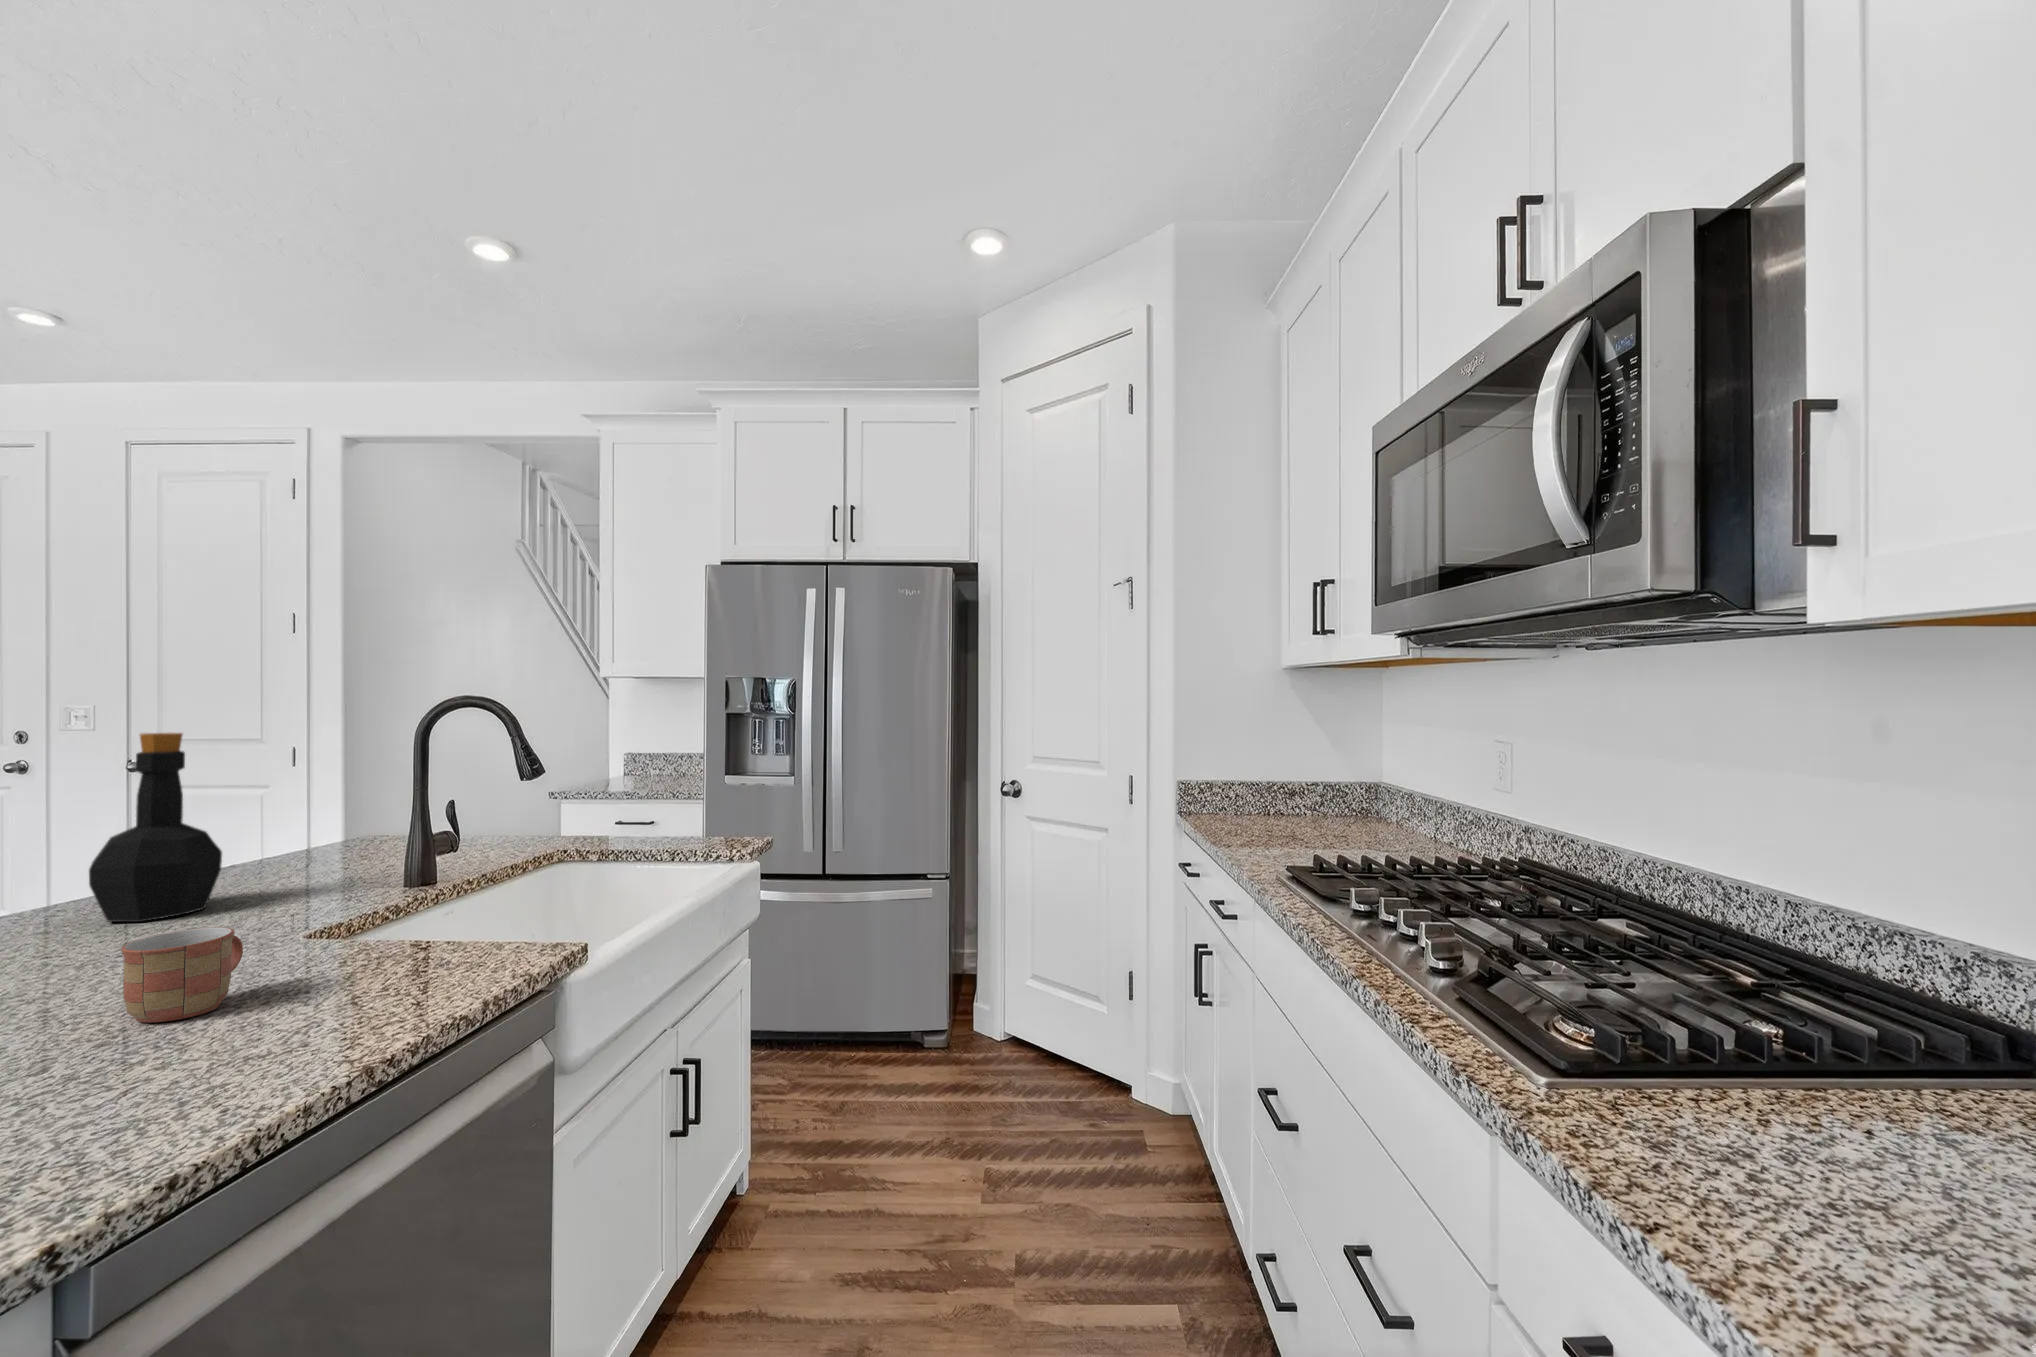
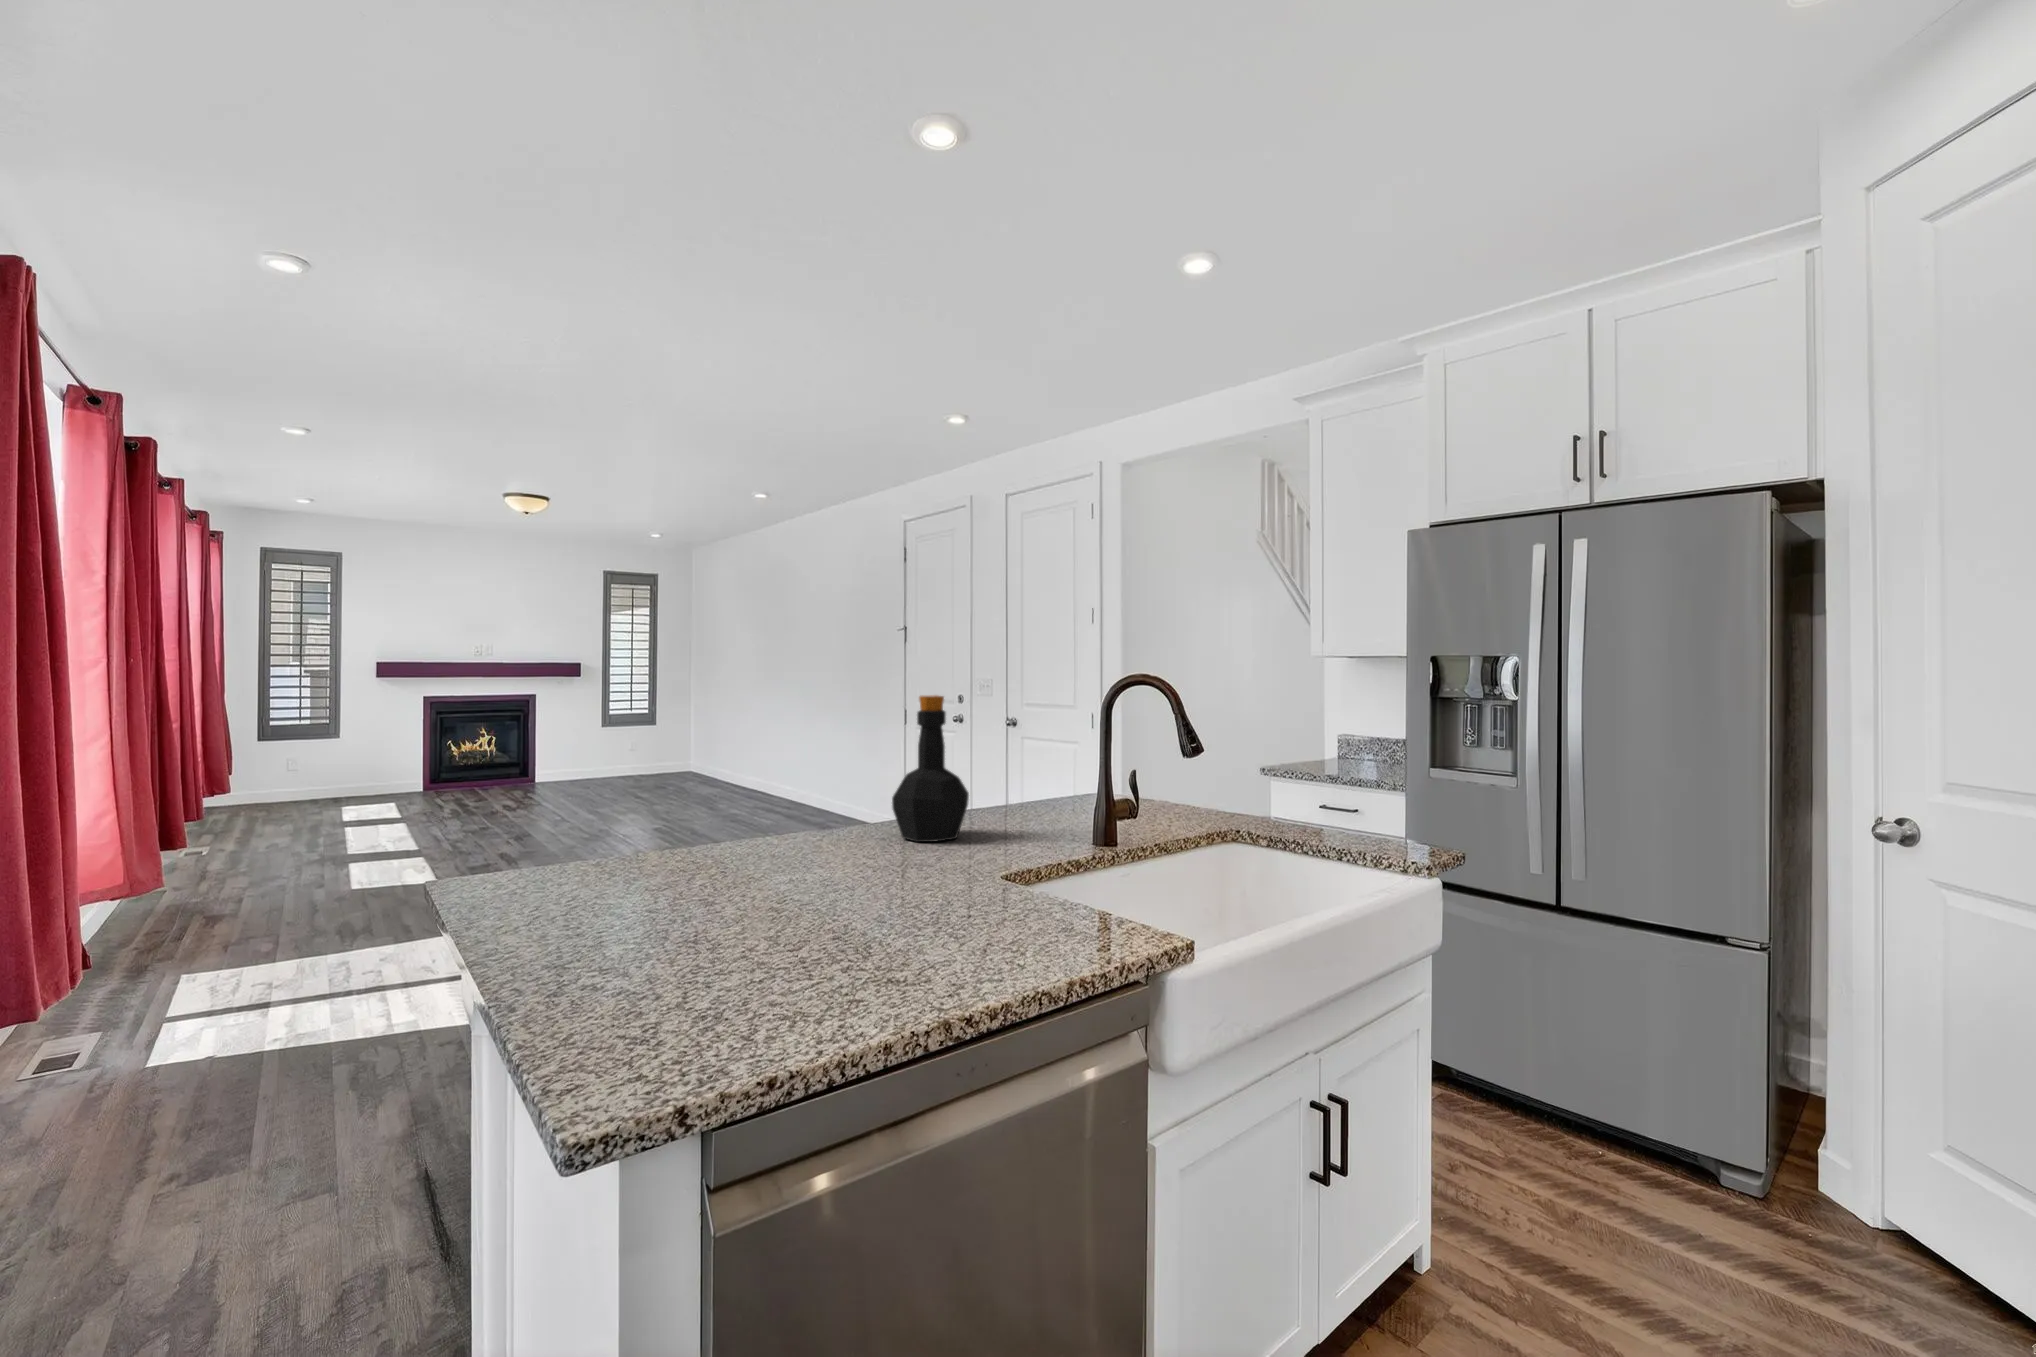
mug: present [121,927,243,1022] -> none [850,857,928,931]

